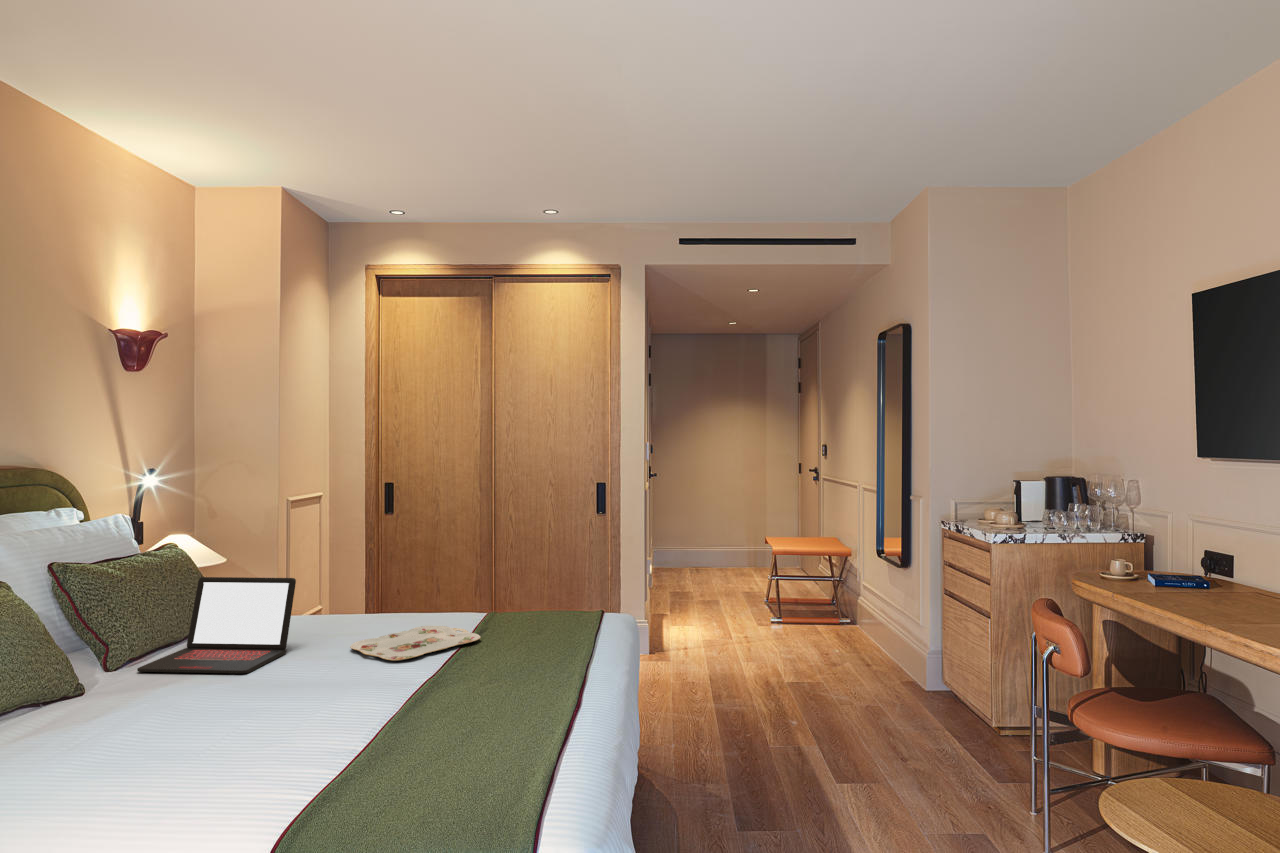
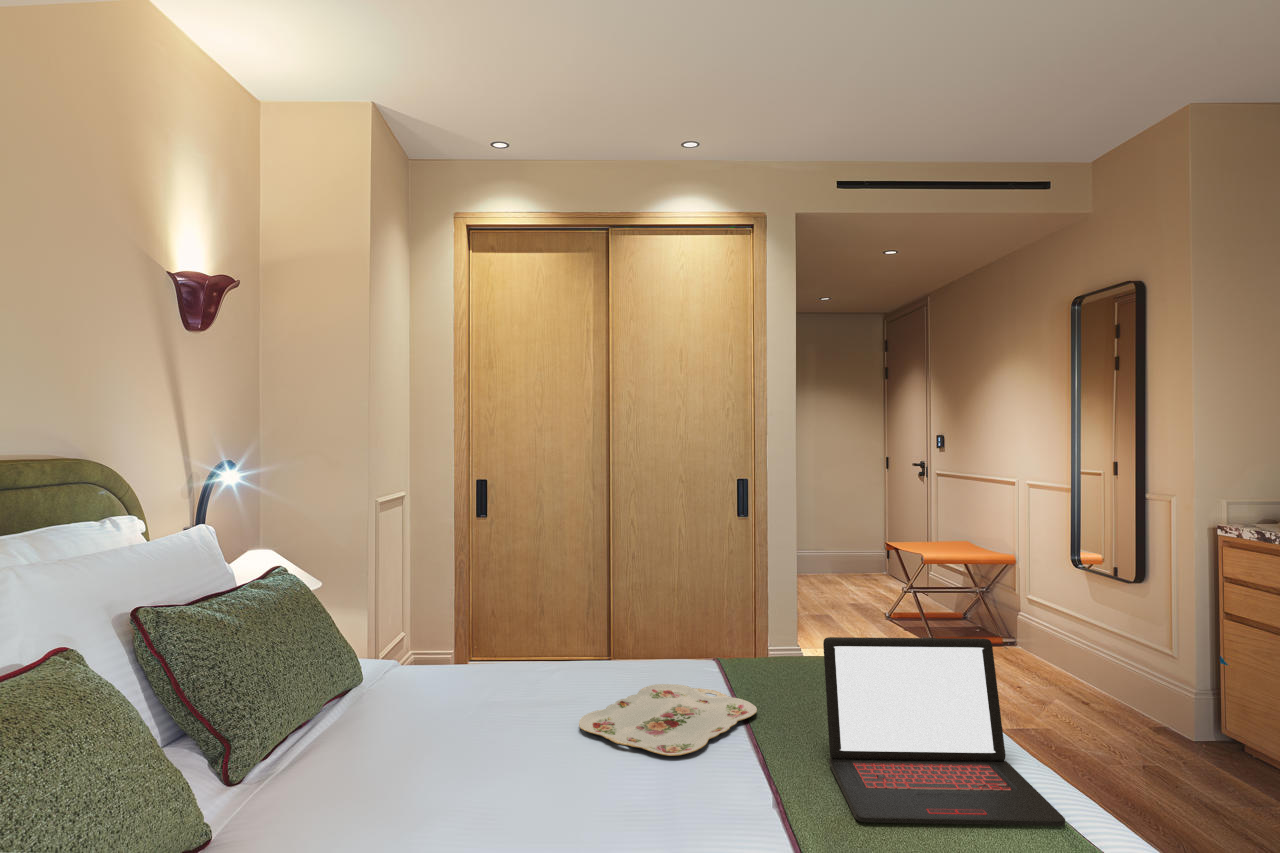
laptop: present [137,577,296,673] -> present [823,637,1065,826]

